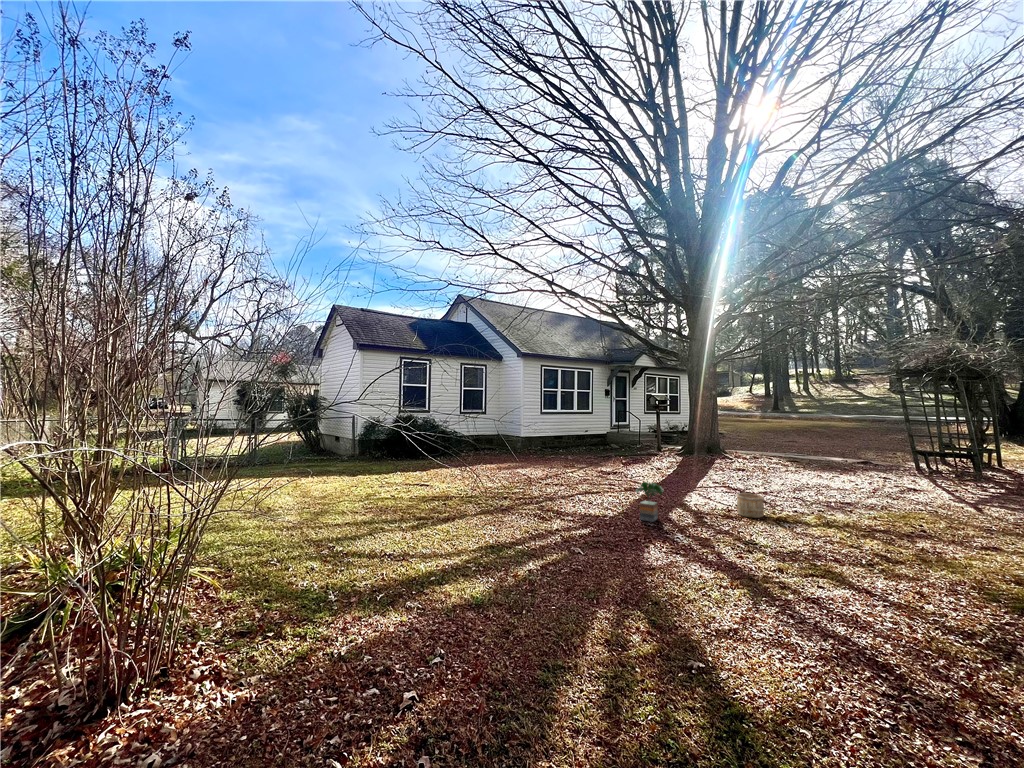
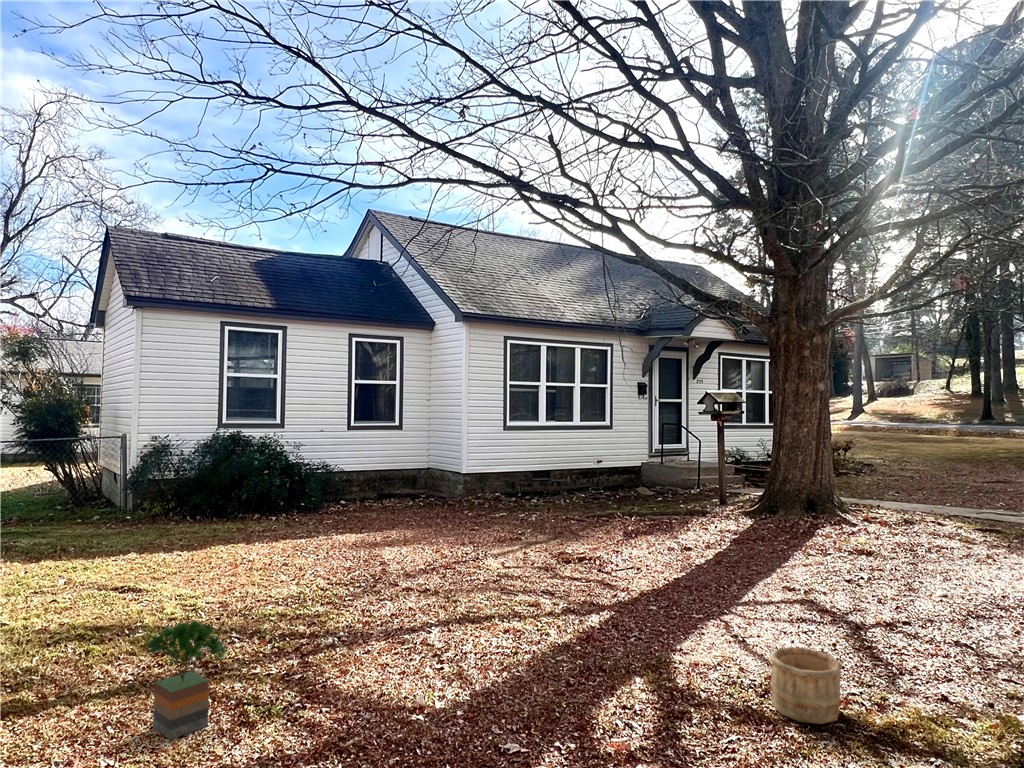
potted tree: present [636,482,663,522] -> present [147,621,227,740]

